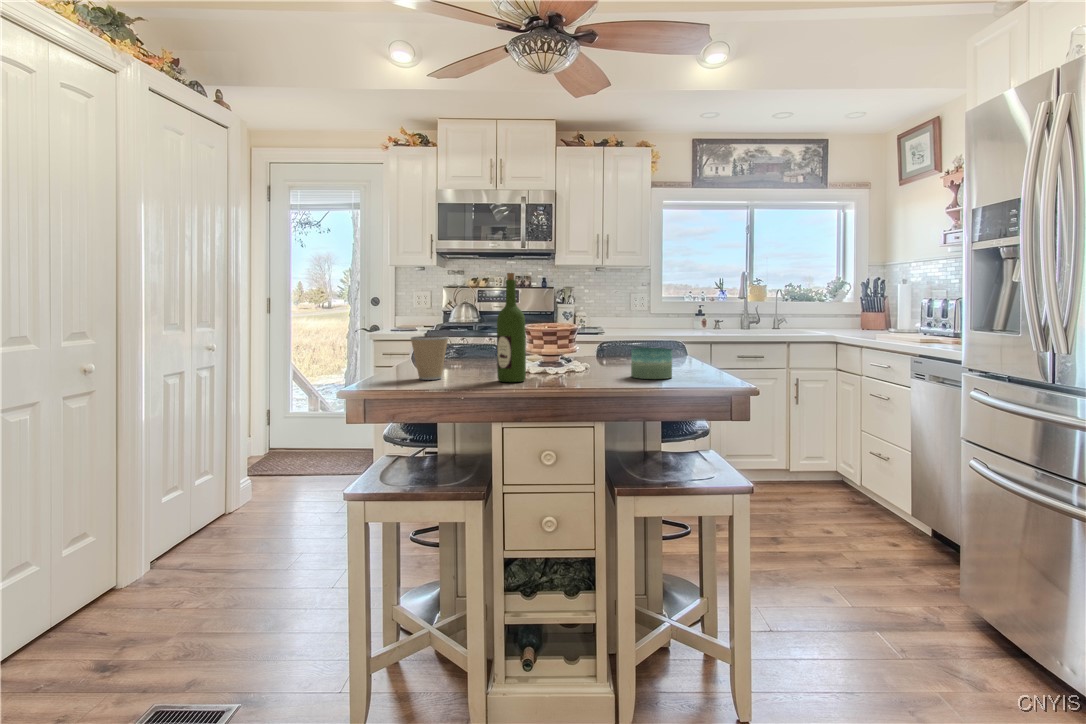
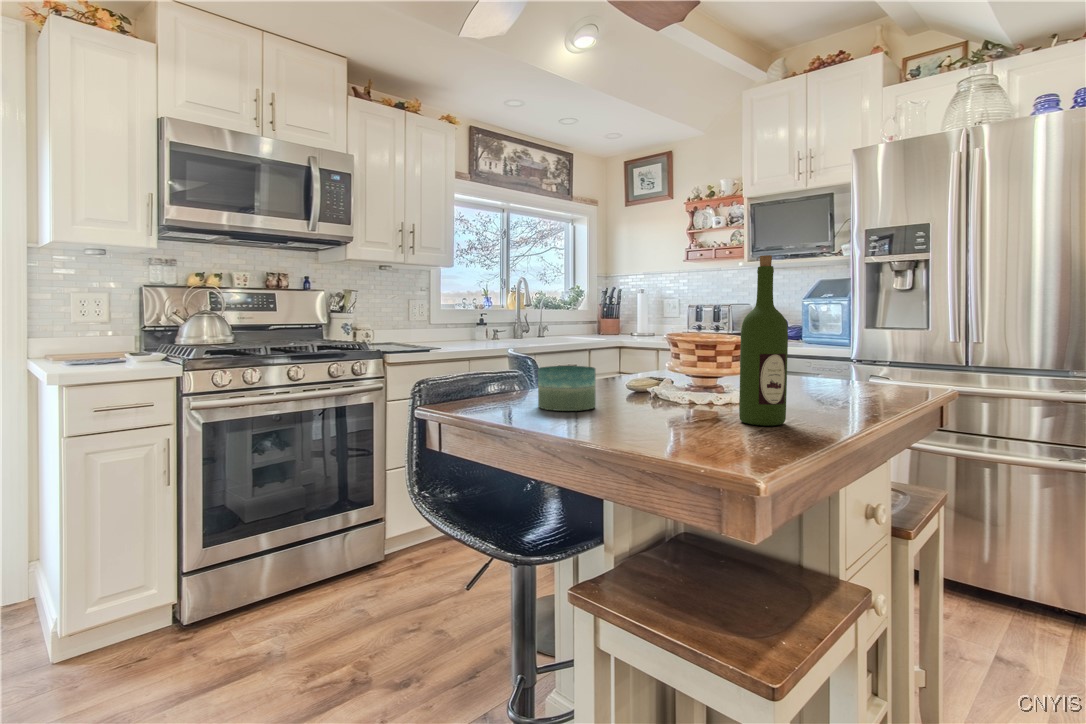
coffee cup: present [411,336,448,380] -> none [626,360,696,440]
candle: present [631,348,672,379] -> present [538,366,596,411]

